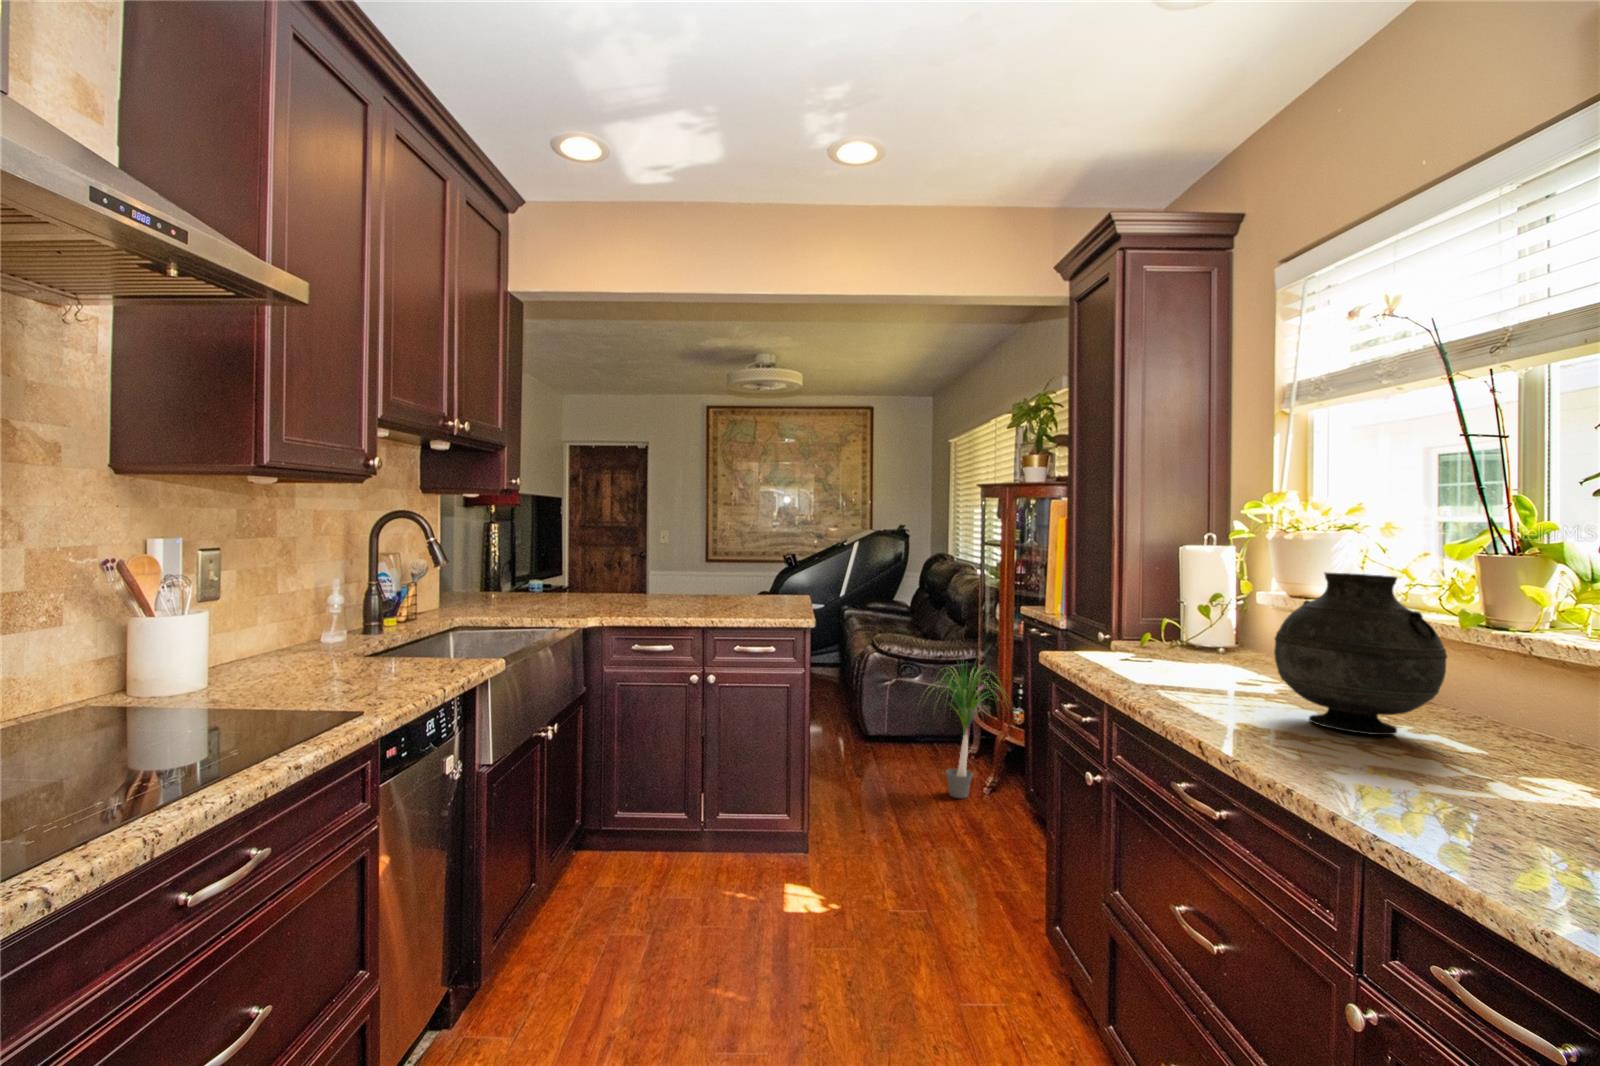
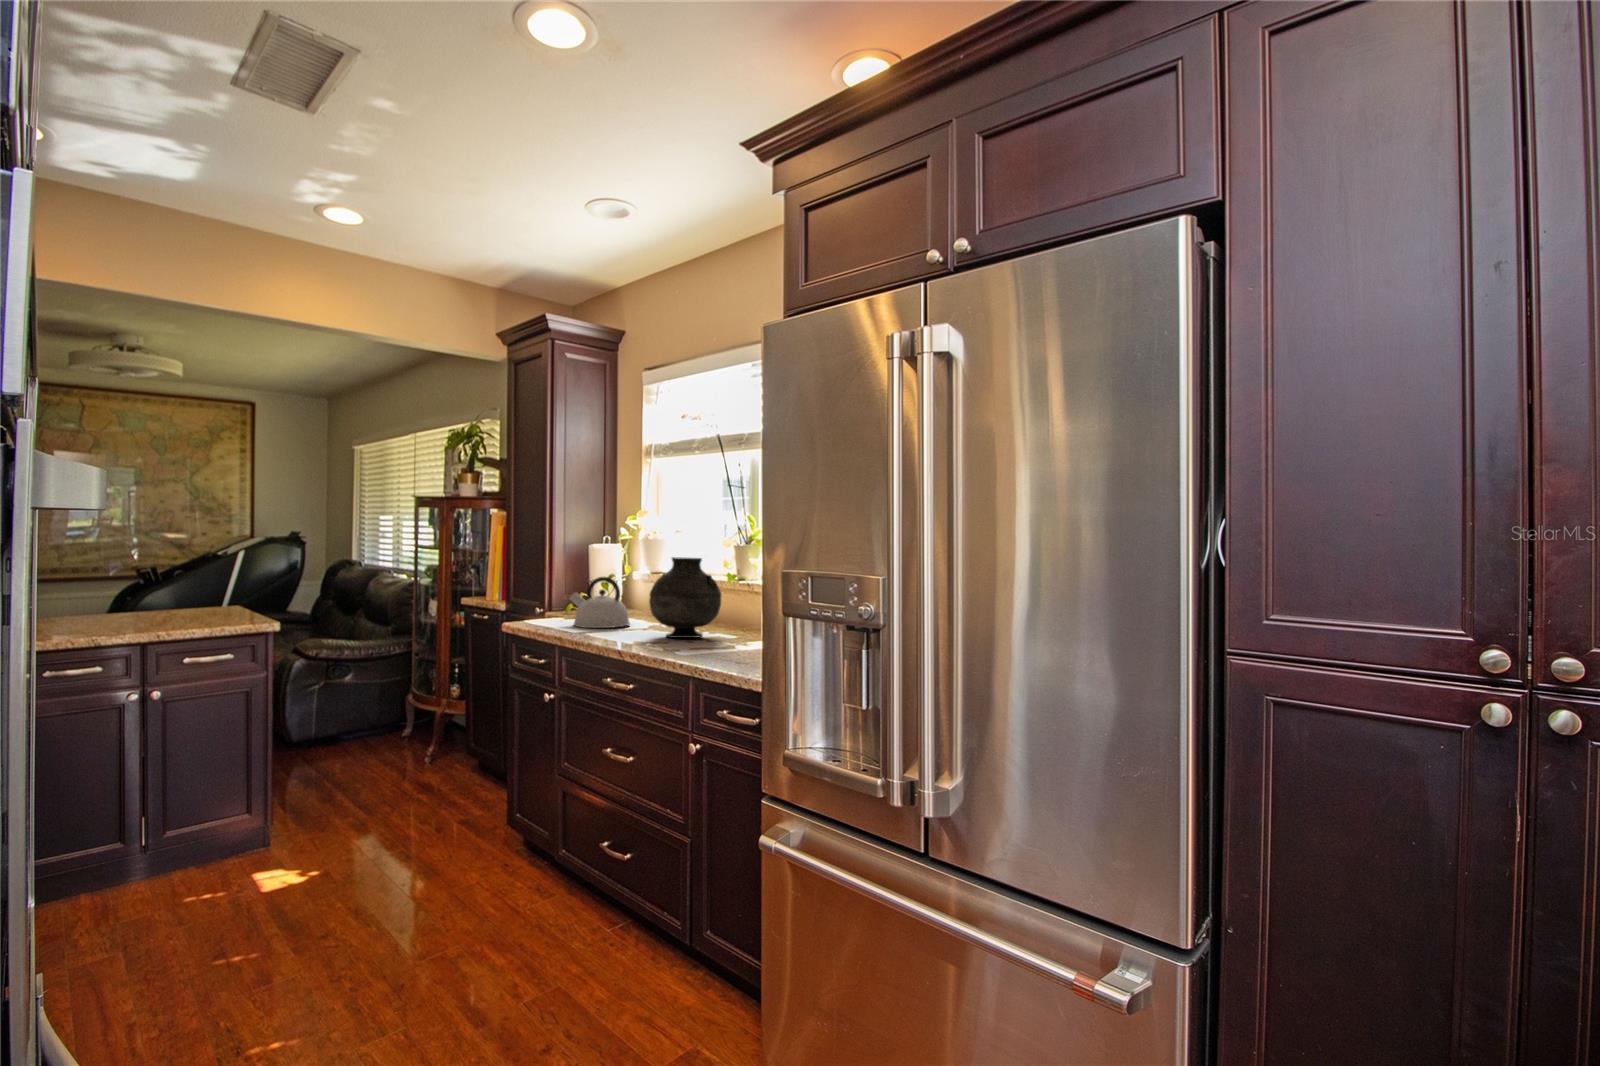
kettle: none [1136,597,1241,683] -> present [569,577,630,628]
potted plant: present [929,666,1001,798] -> none [364,637,459,769]

